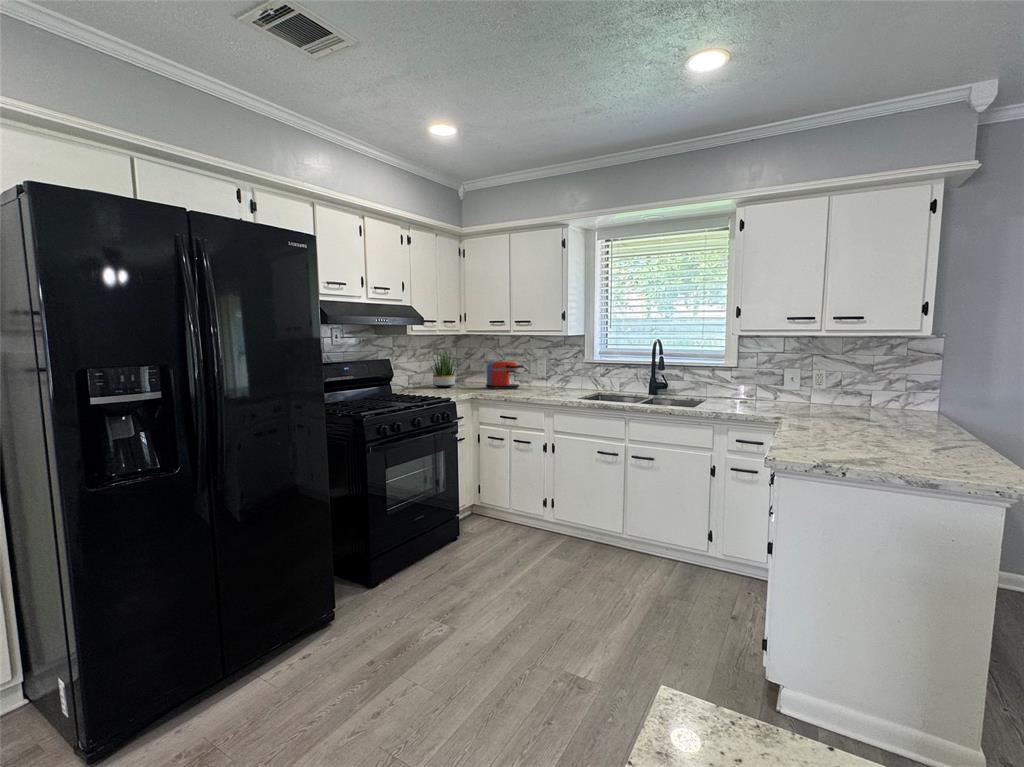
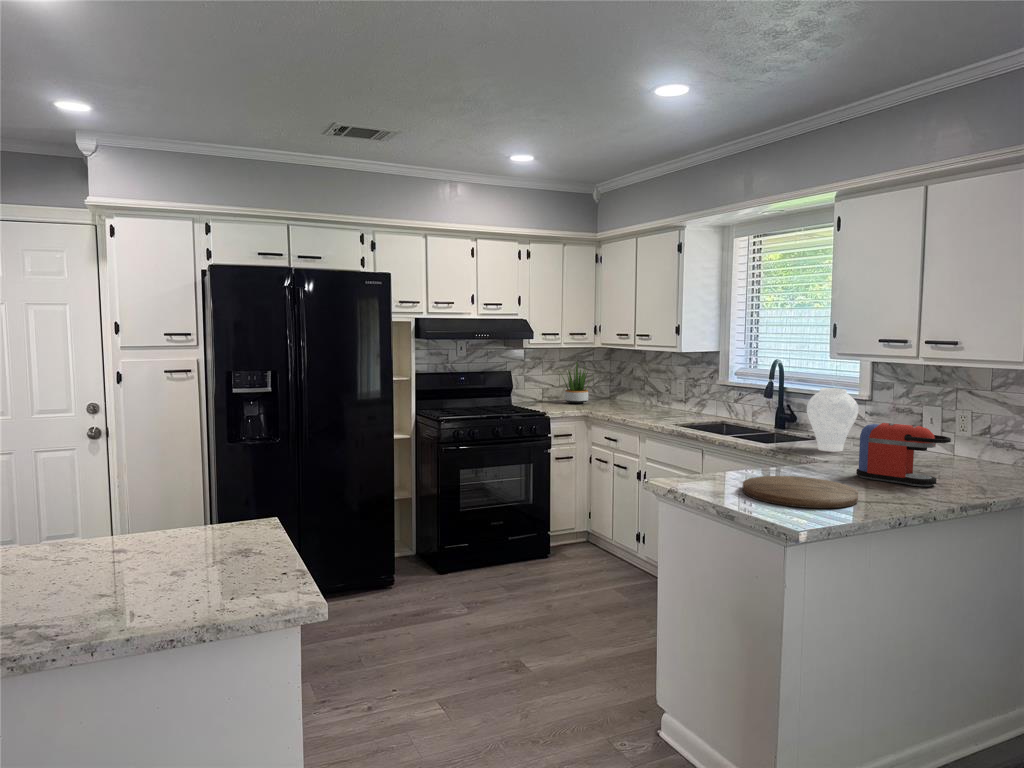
vase: none [726,359,767,409] -> present [807,388,858,452]
coffee maker: present [486,361,524,389] -> present [856,423,951,487]
cutting board: none [840,433,966,464] -> present [743,476,858,508]

